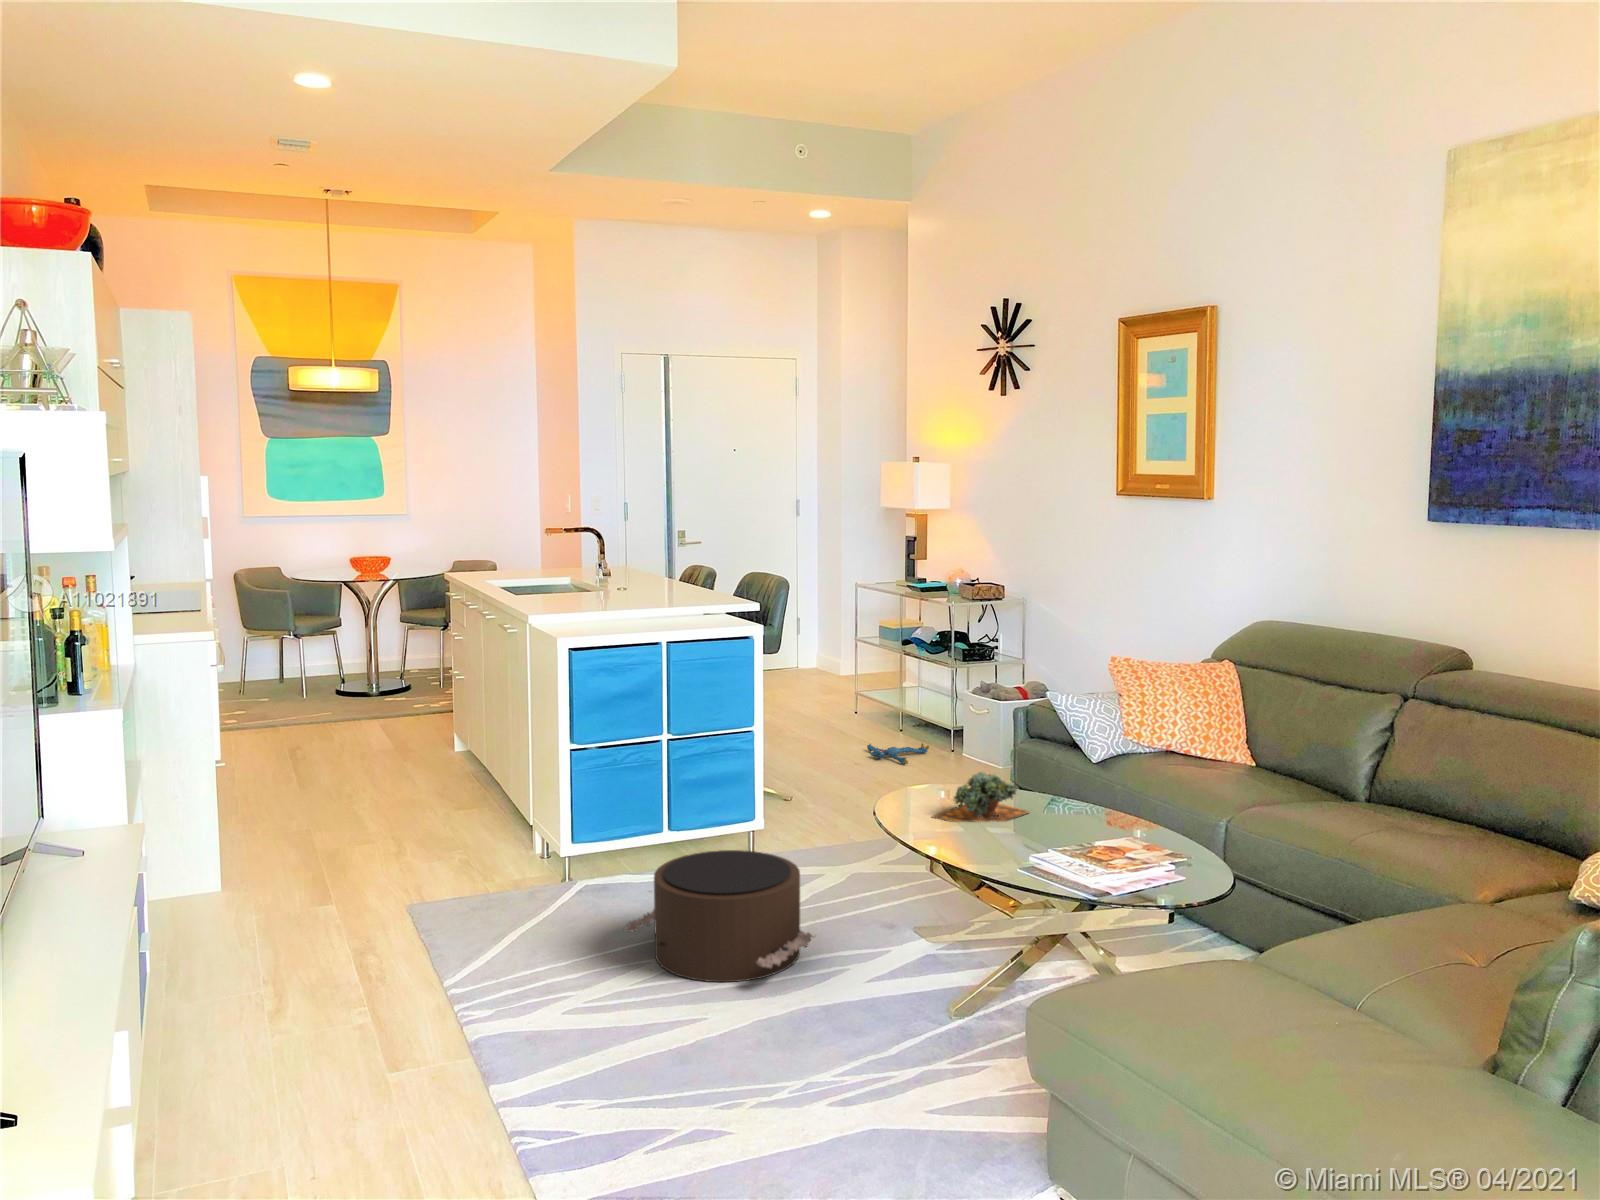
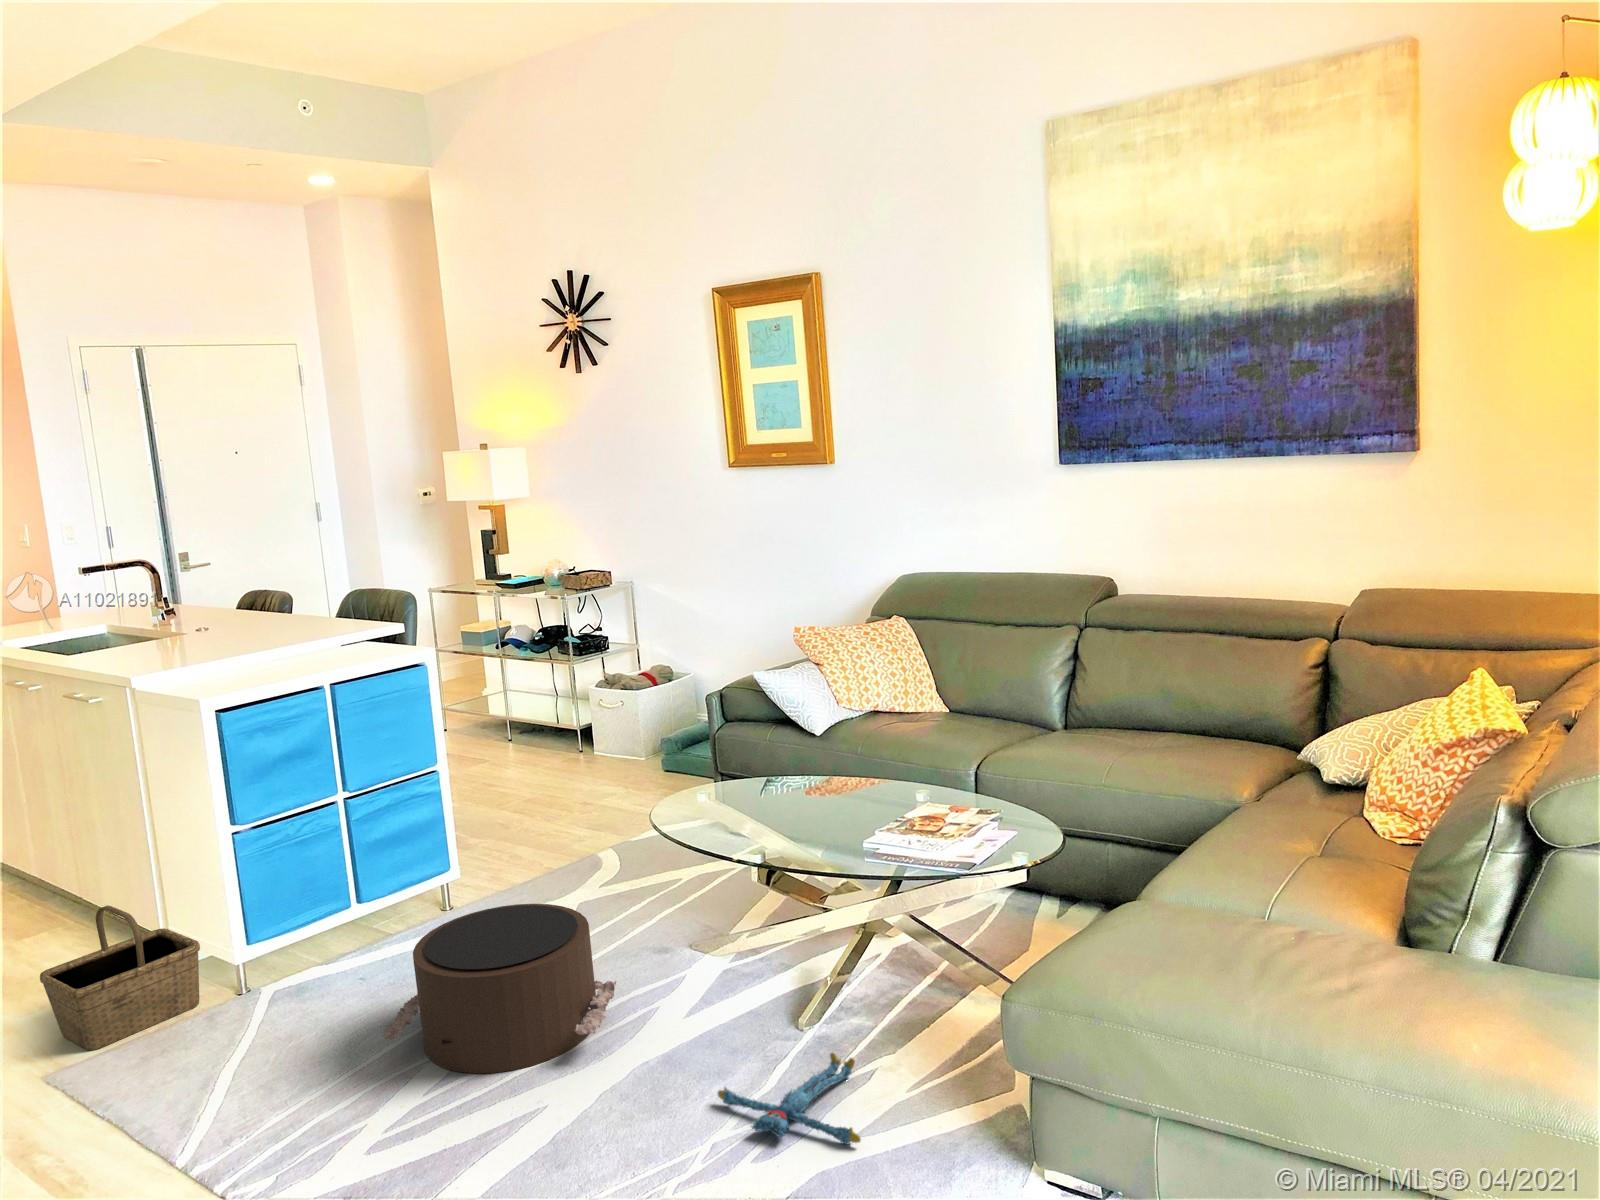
plush toy: present [867,743,929,765] -> present [718,1053,861,1145]
succulent plant: present [933,772,1029,822] -> none [722,763,811,824]
basket: none [437,787,544,891] -> present [40,905,200,1050]

